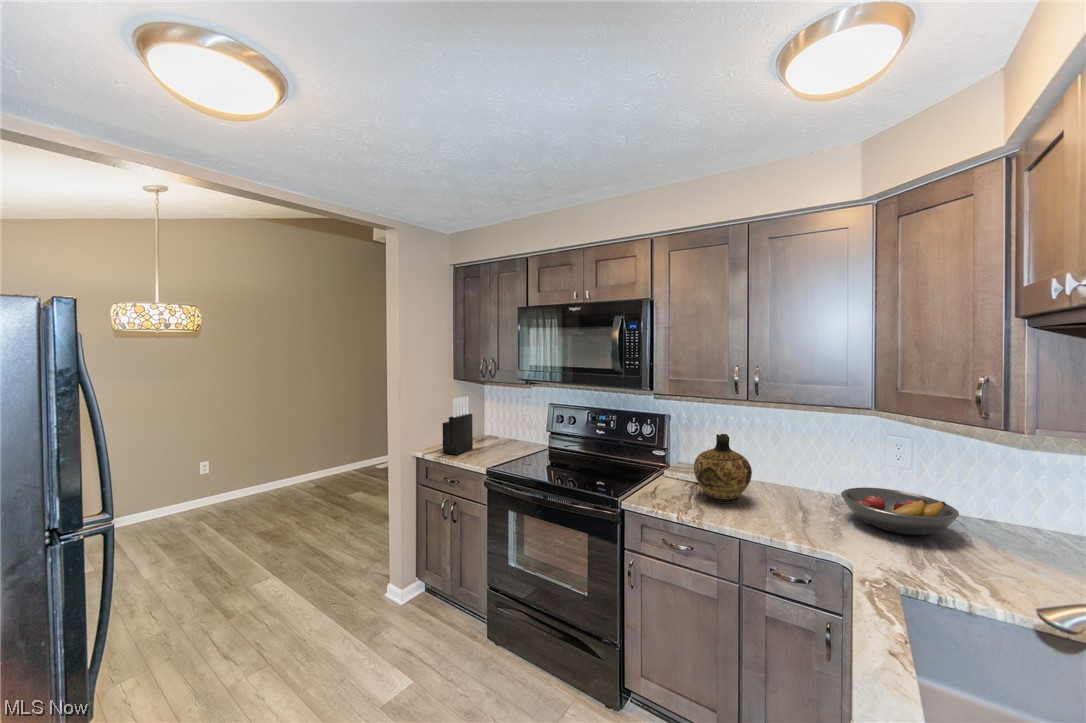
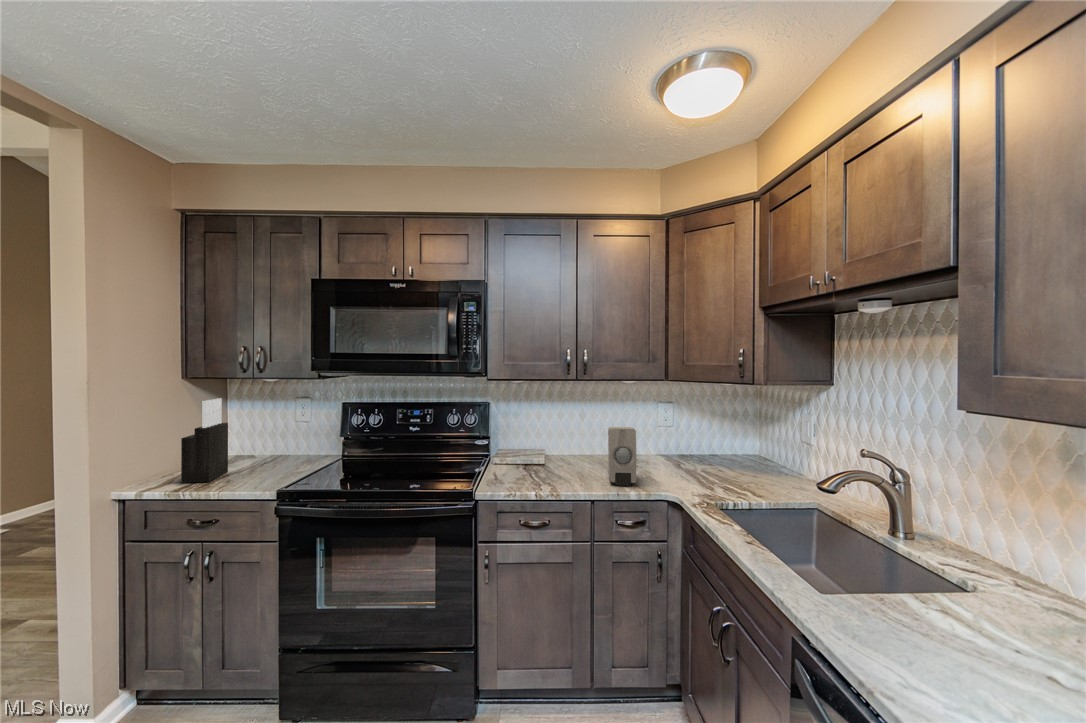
ceramic jug: present [694,434,752,503] -> none [533,412,582,475]
soap dispenser: none [767,458,813,533] -> present [608,427,636,486]
fruit bowl: present [841,487,959,535] -> none [642,443,714,472]

